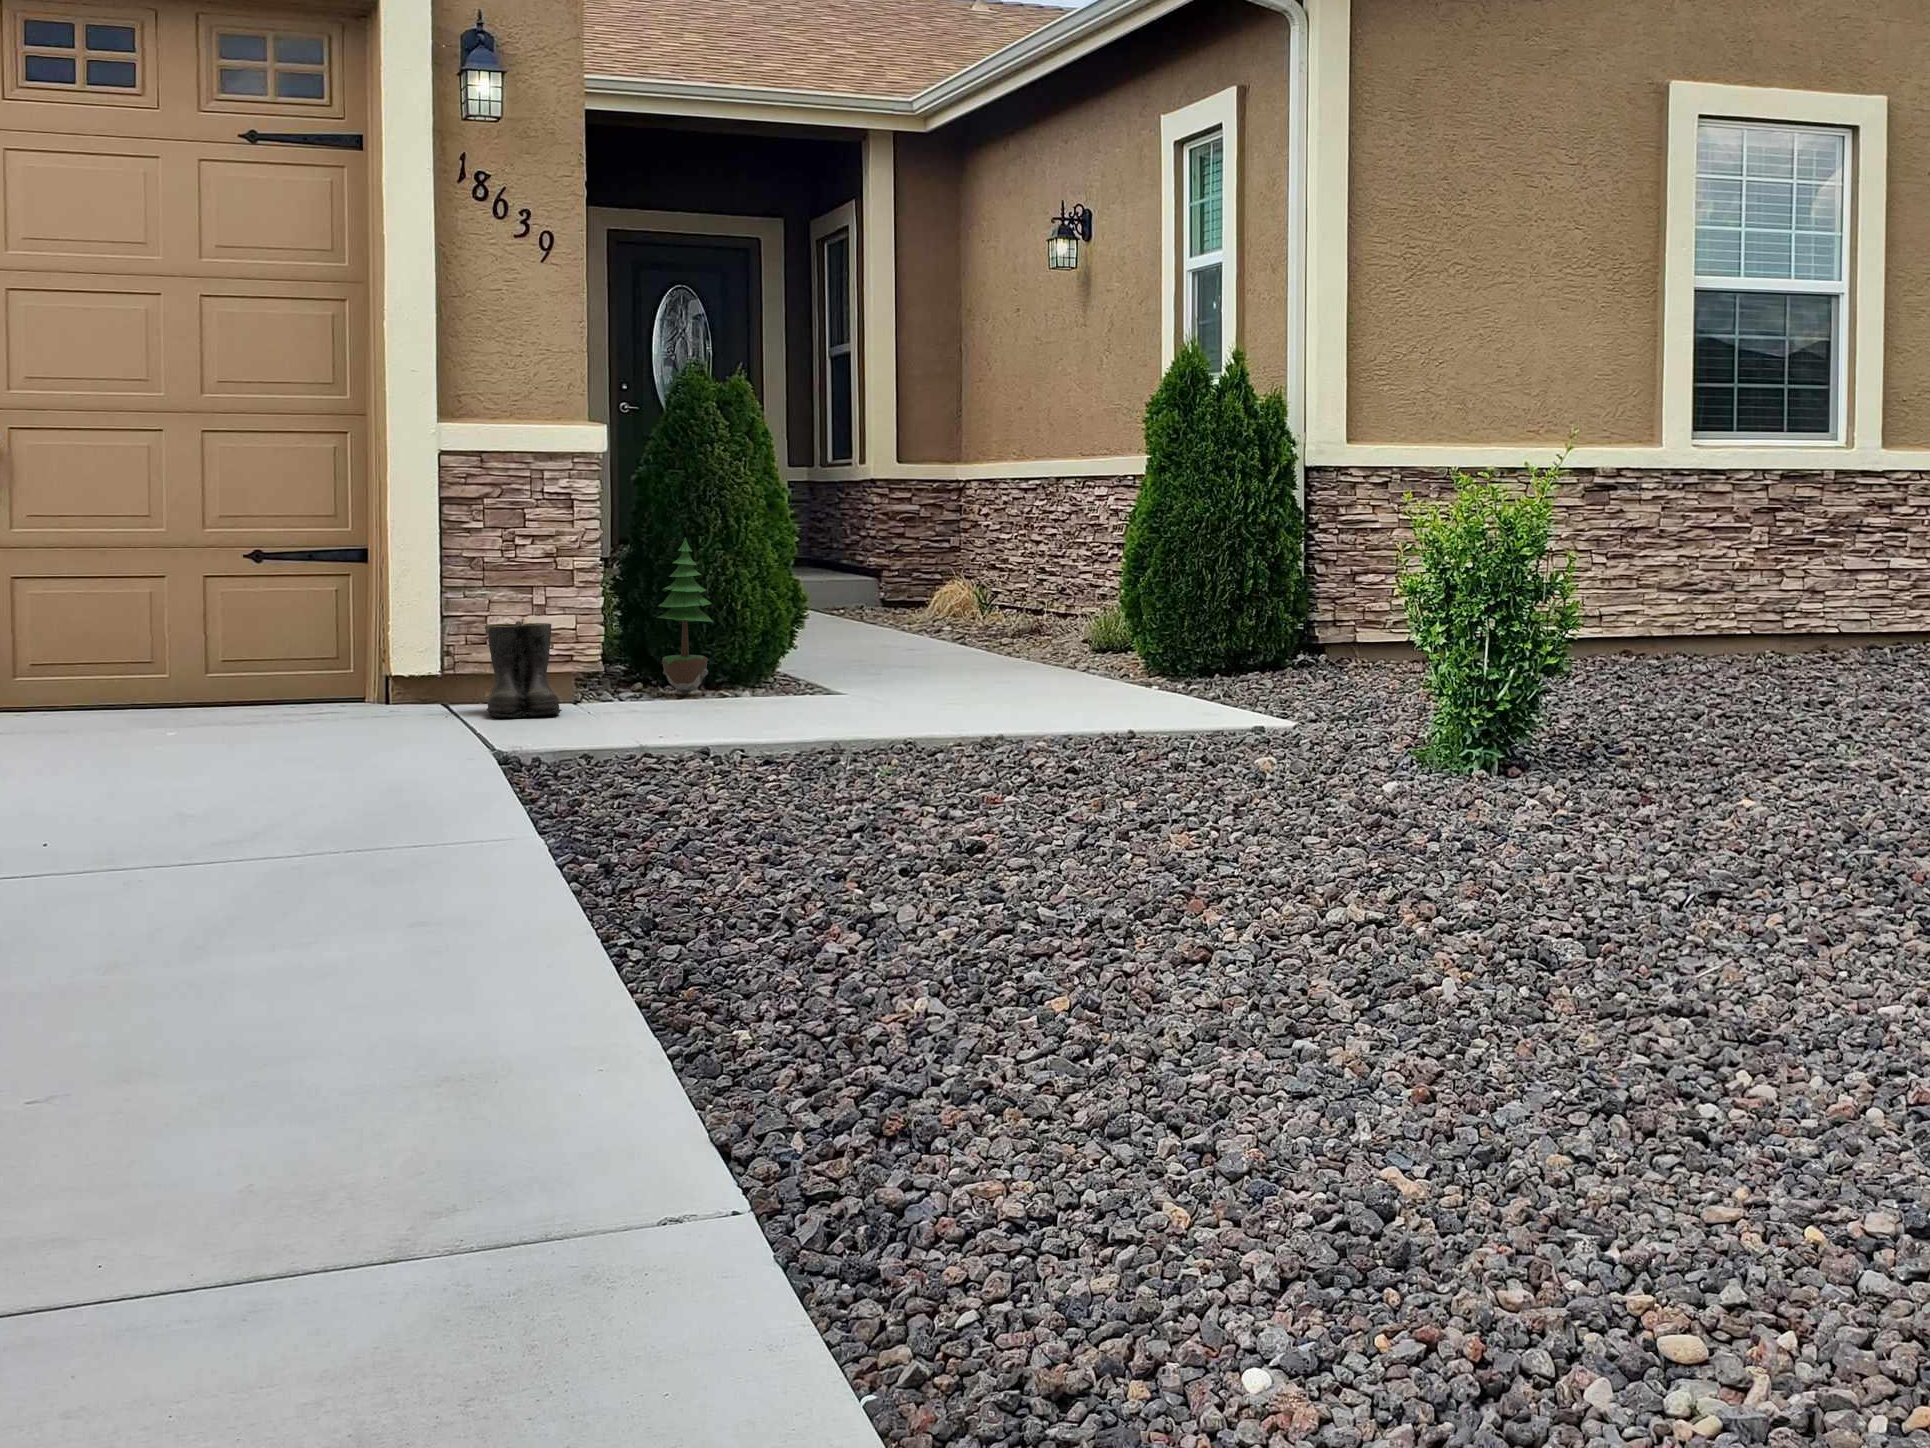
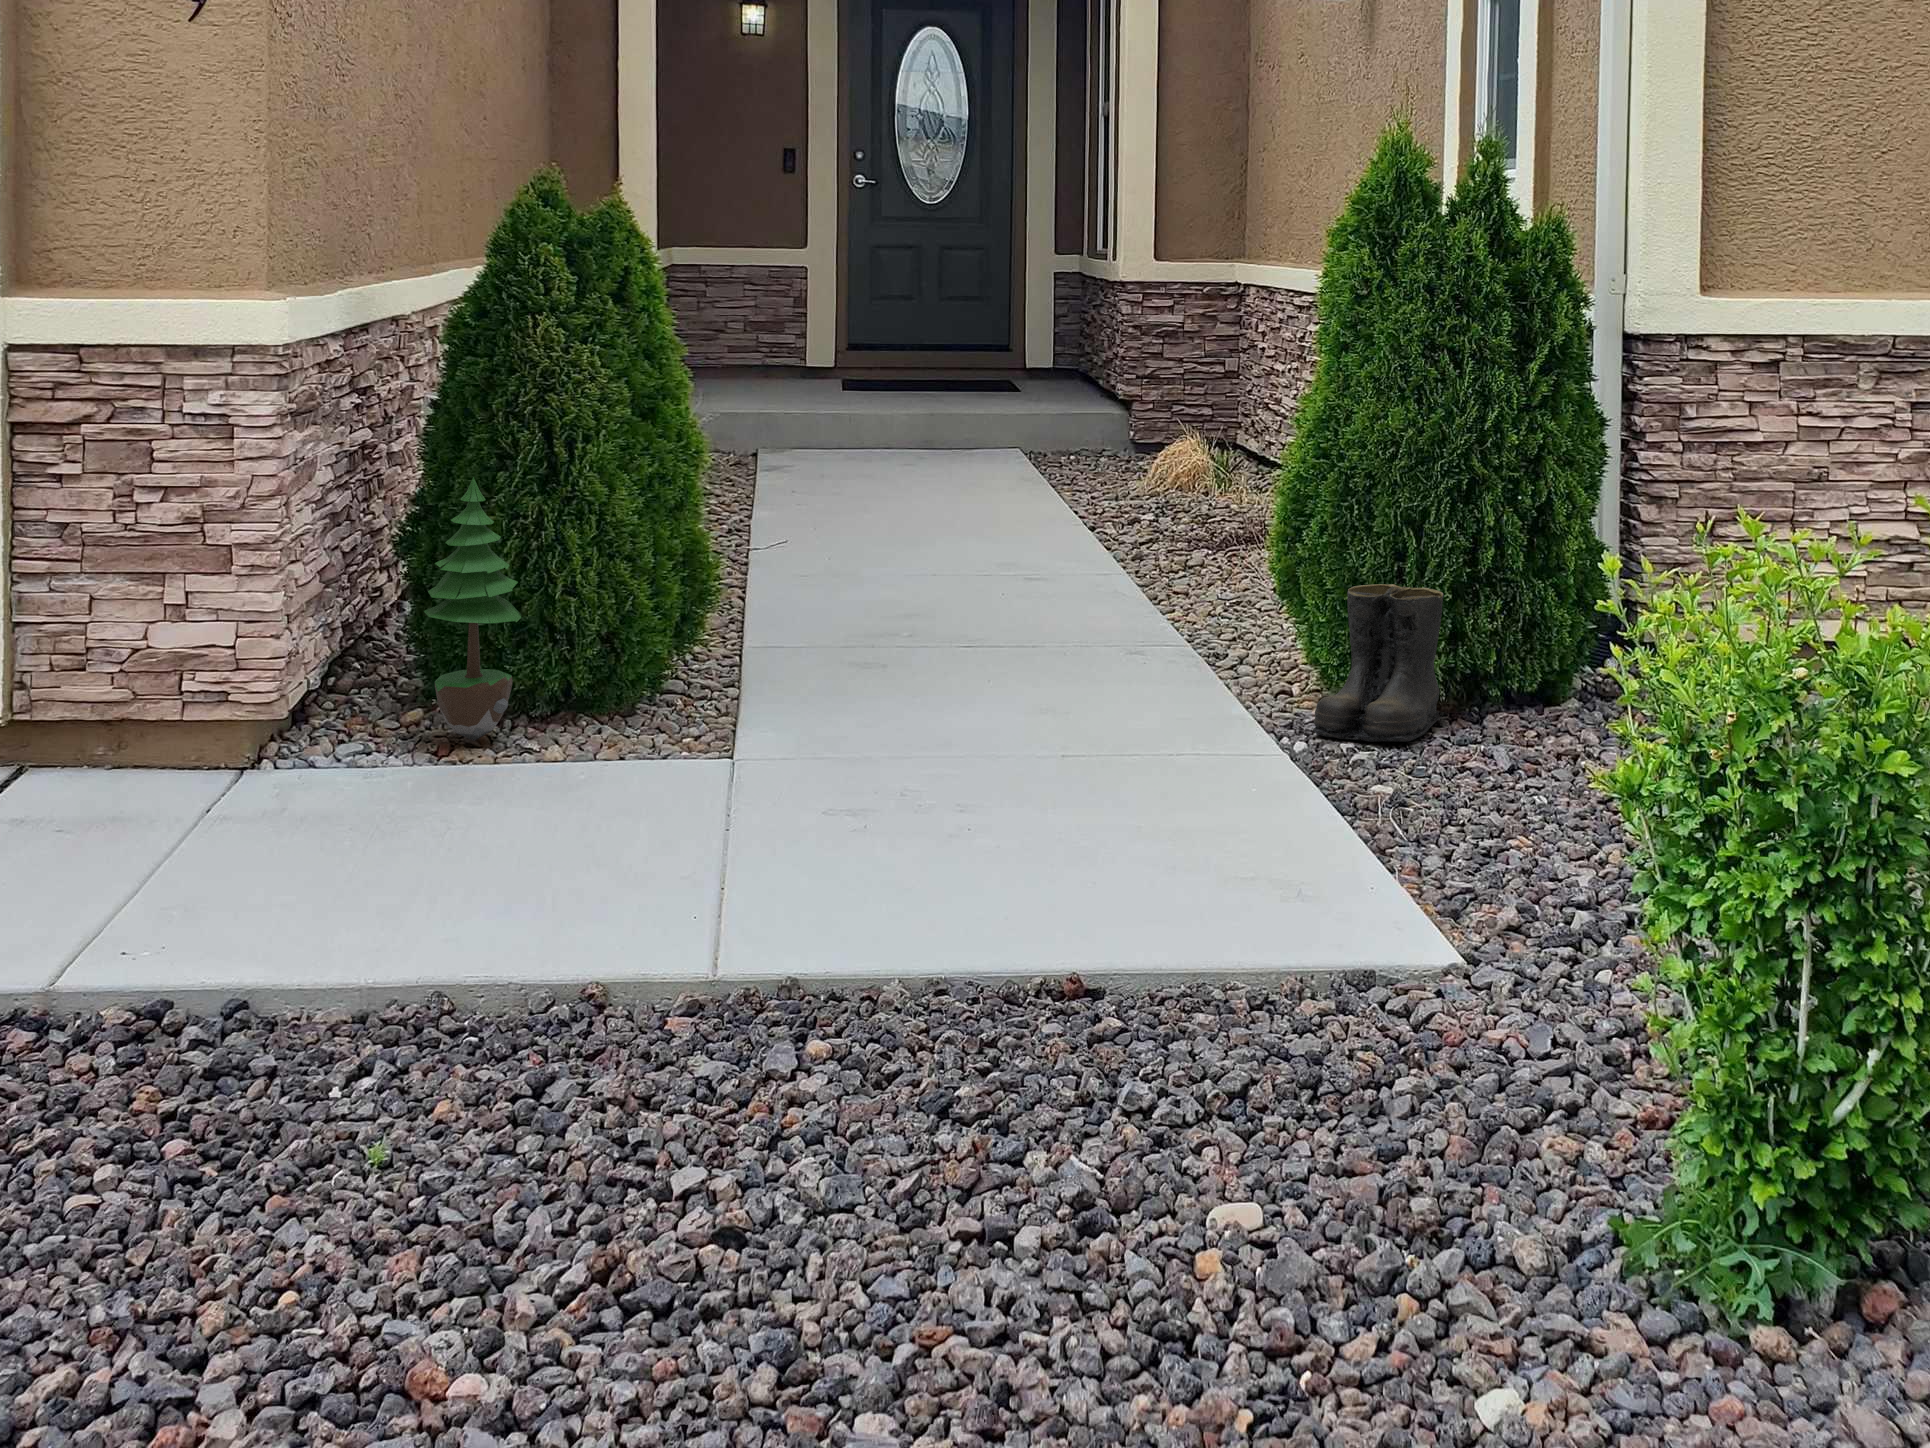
boots: present [485,621,562,718] -> present [1313,584,1444,742]

